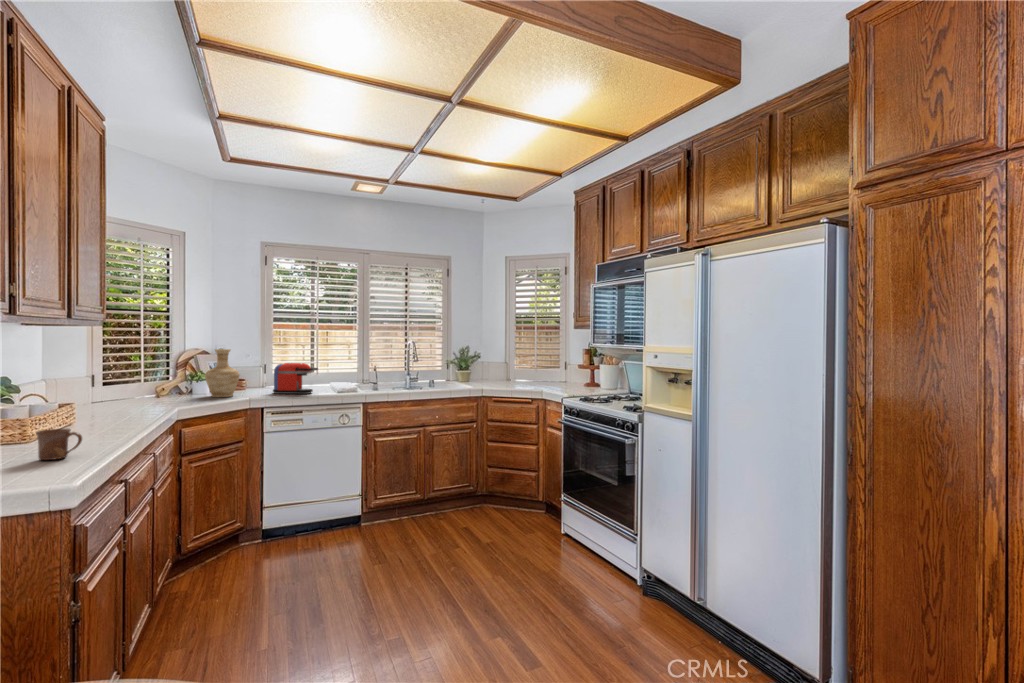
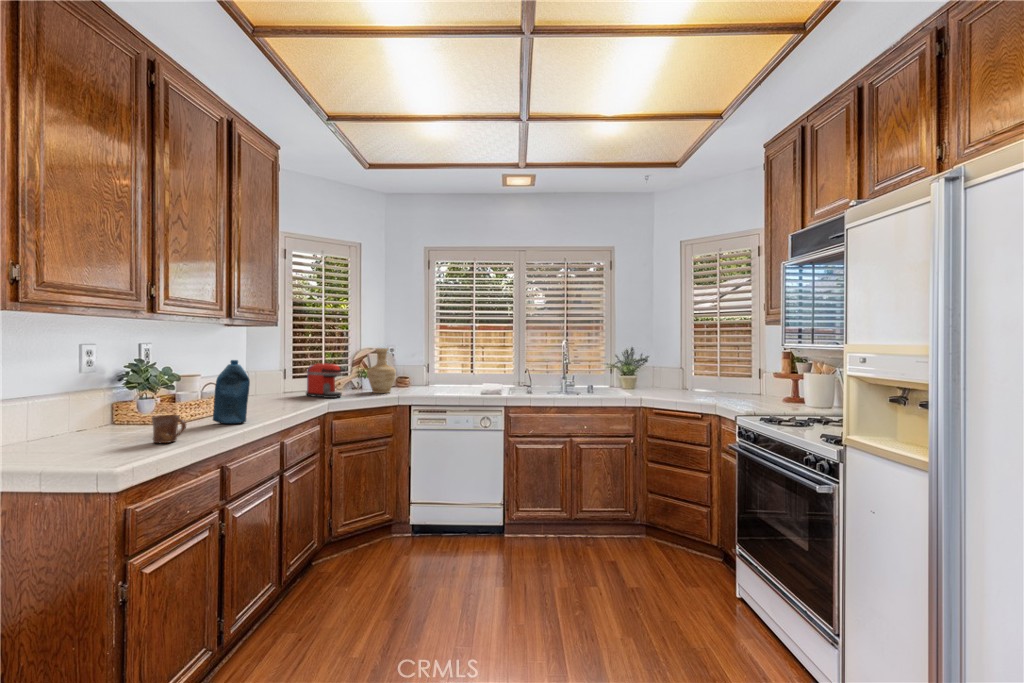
coffee maker: present [273,363,318,394] -> present [306,363,346,398]
bottle: none [73,366,121,437] -> present [213,360,250,424]

